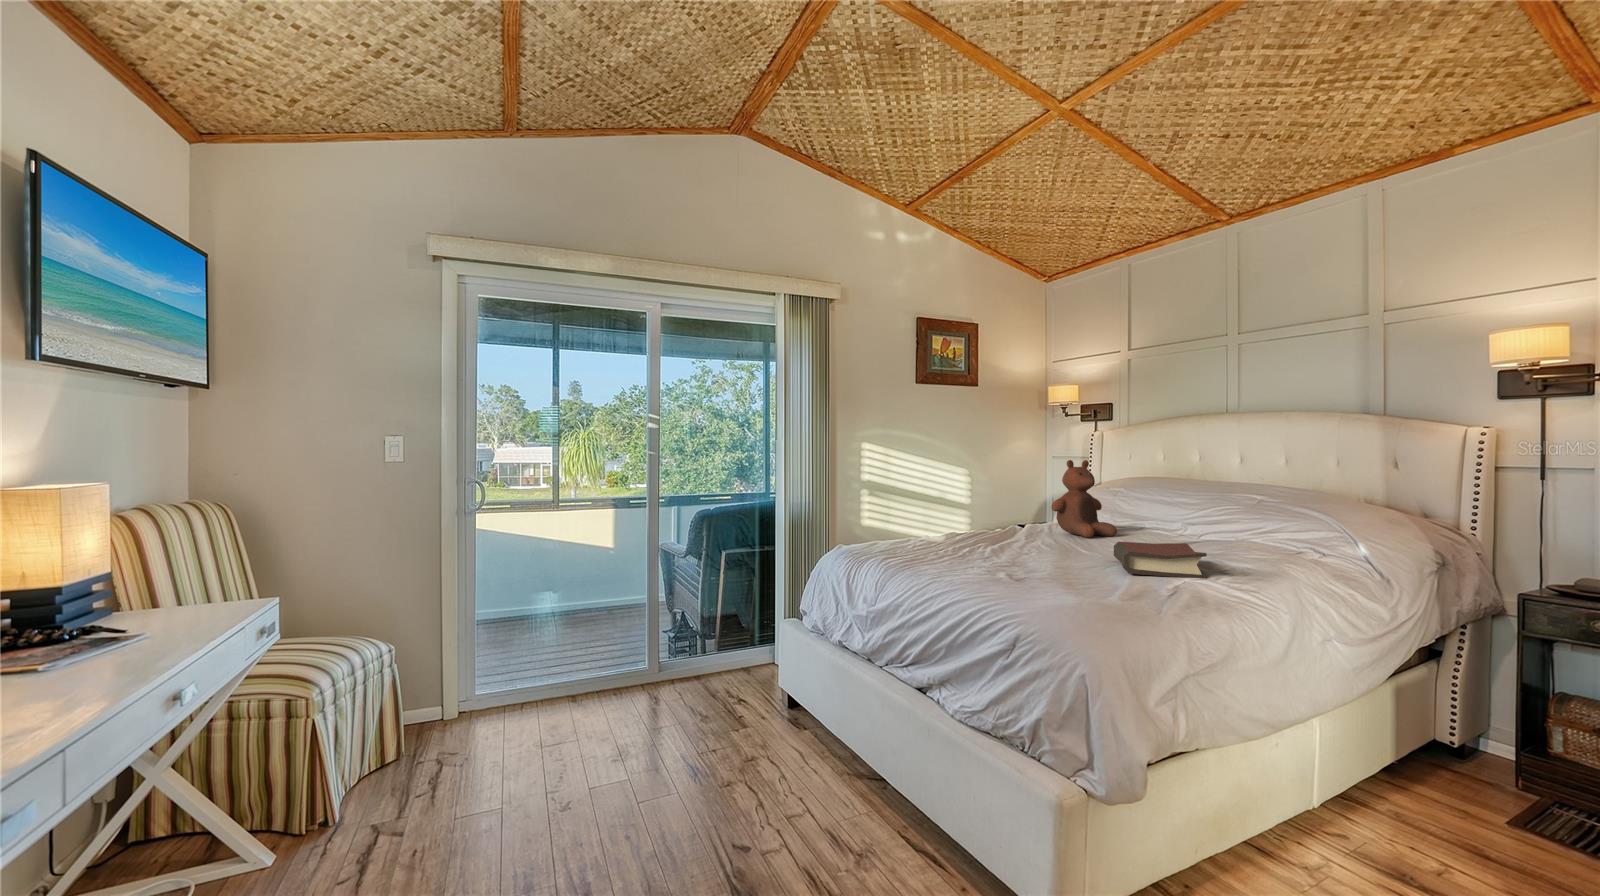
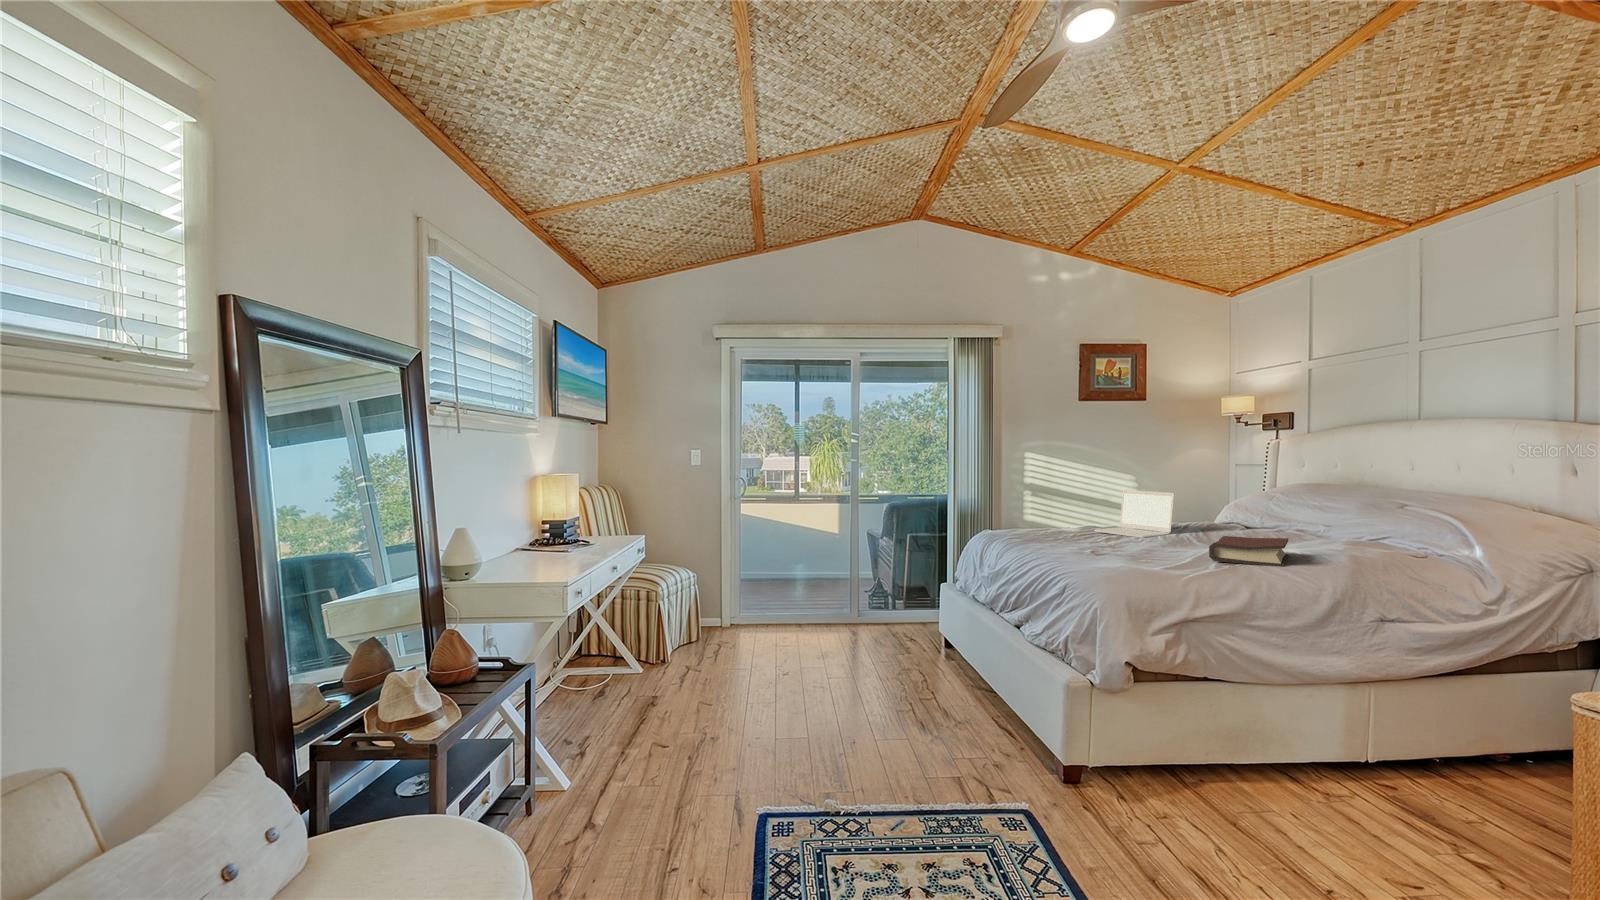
stuffed bear: present [1051,460,1117,537] -> none [1195,465,1262,534]
laptop: none [947,487,1033,544] -> present [1094,490,1174,538]

